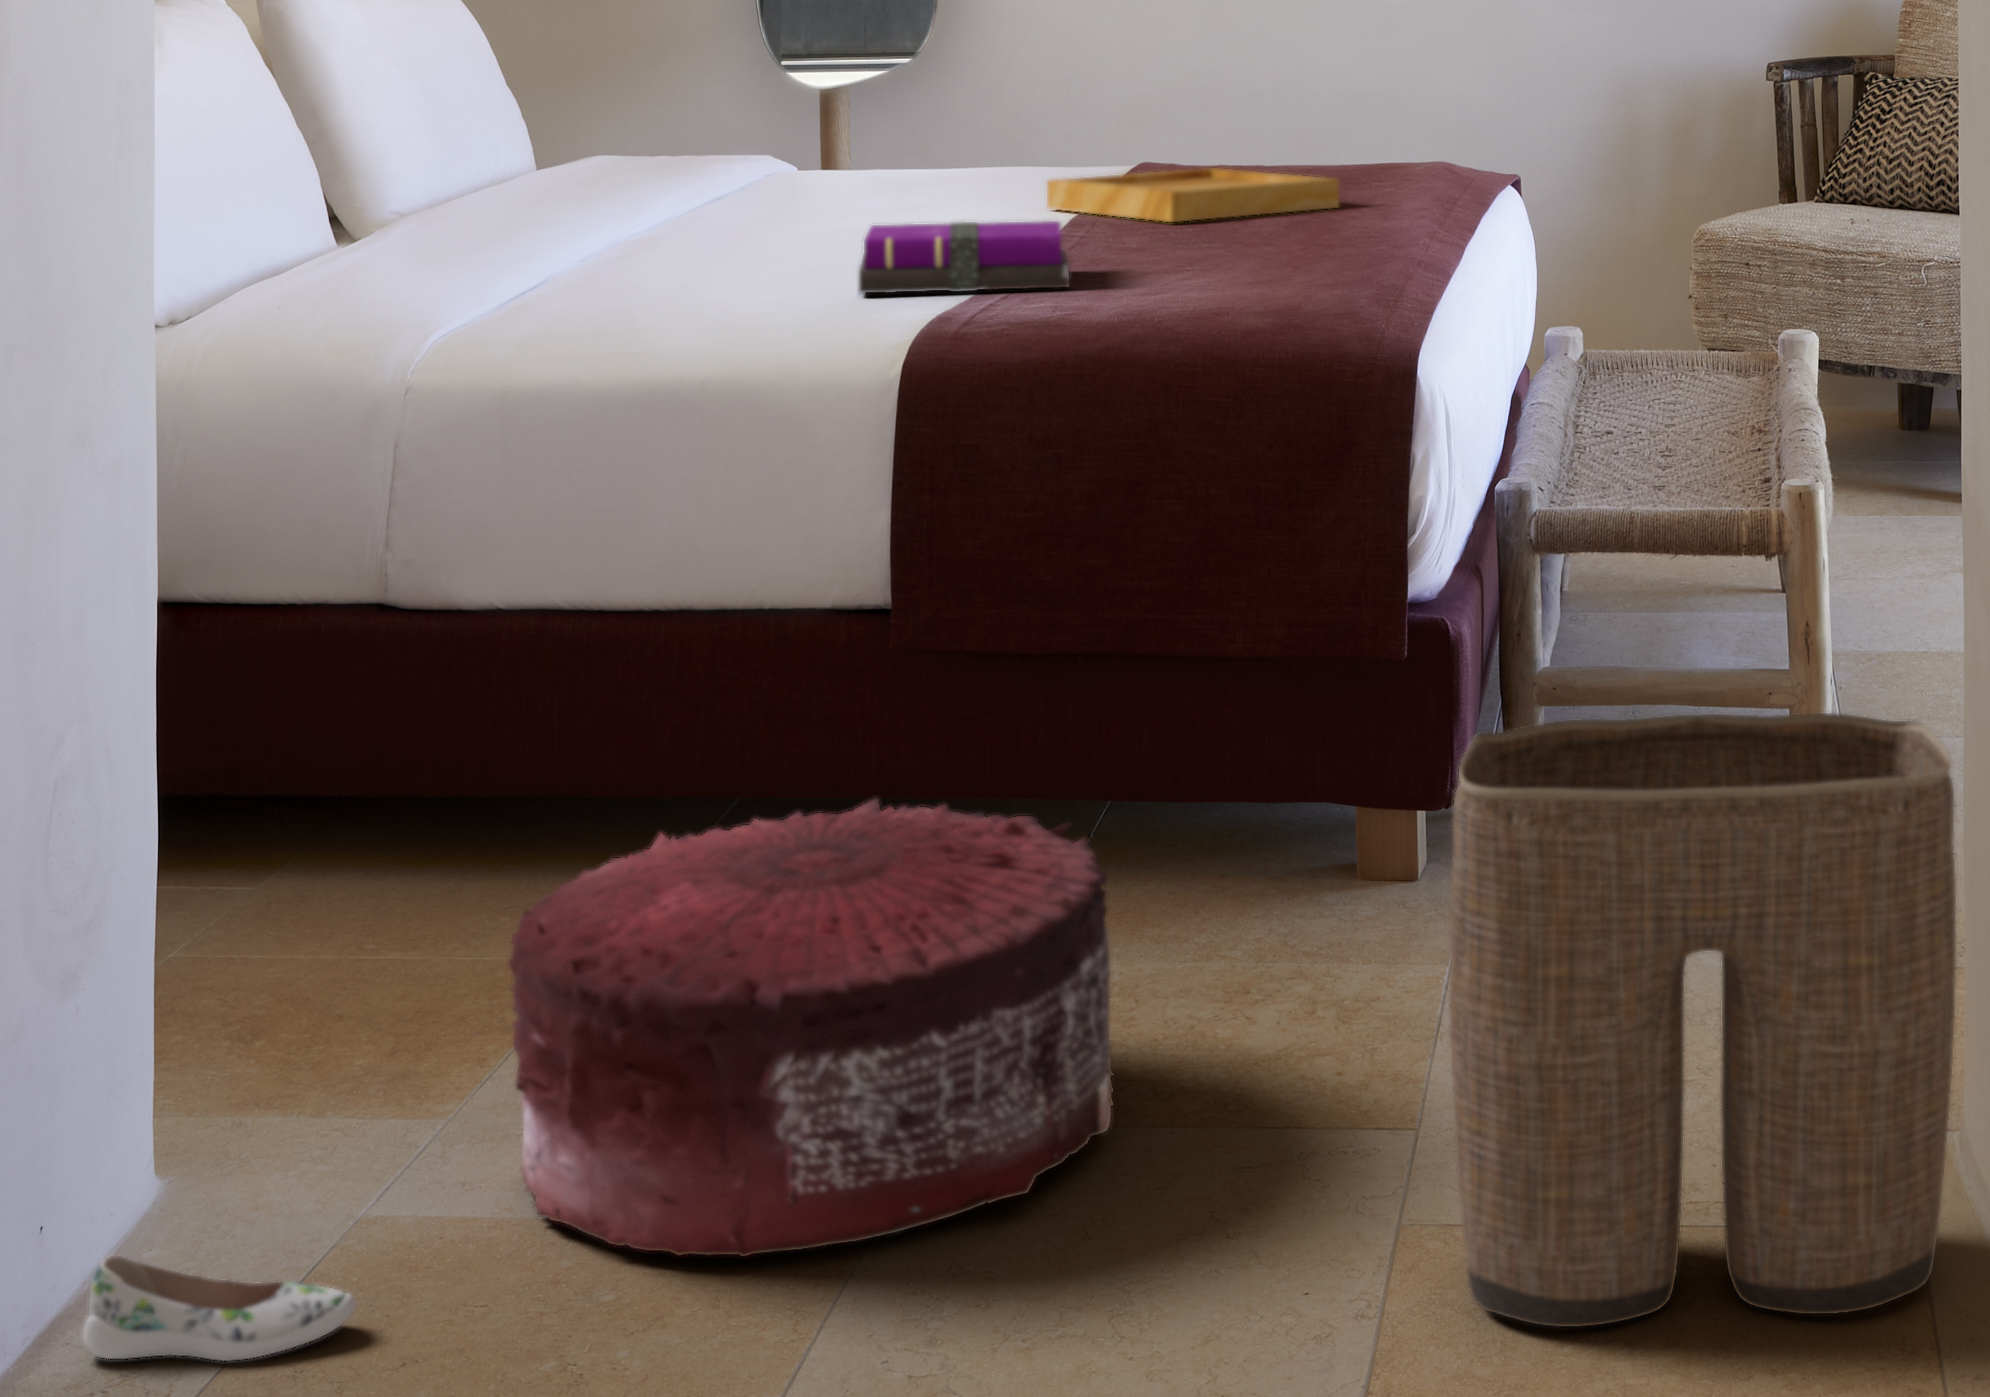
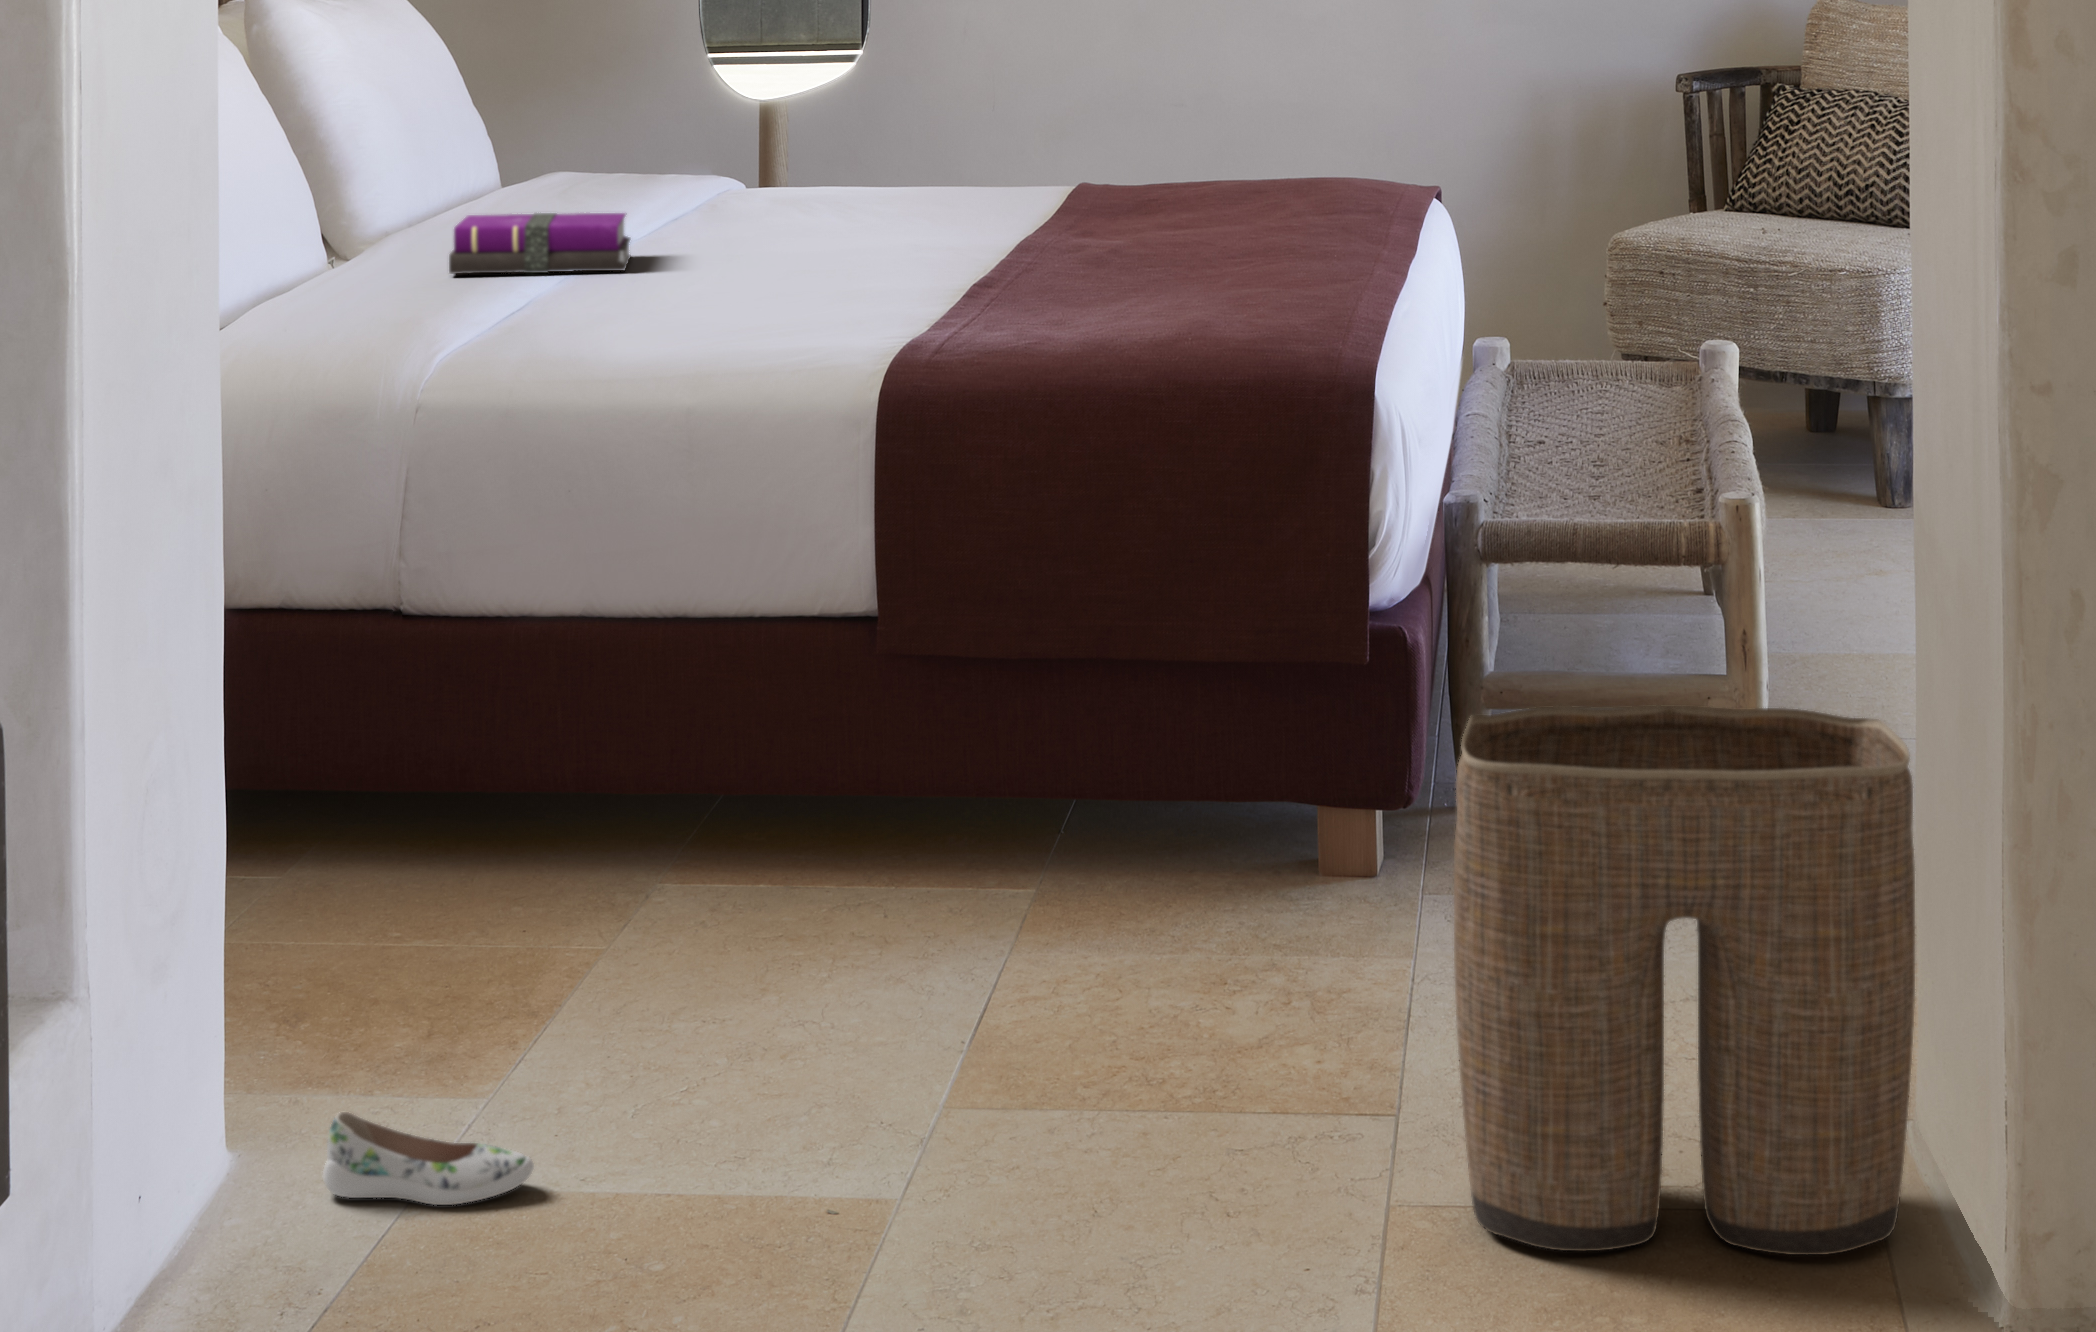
tray: present [1047,168,1339,222] -> none [998,180,1270,234]
notebook: present [859,221,1070,294] -> present [449,213,630,274]
pouf: present [509,799,1114,1256] -> none [633,758,1137,1149]

